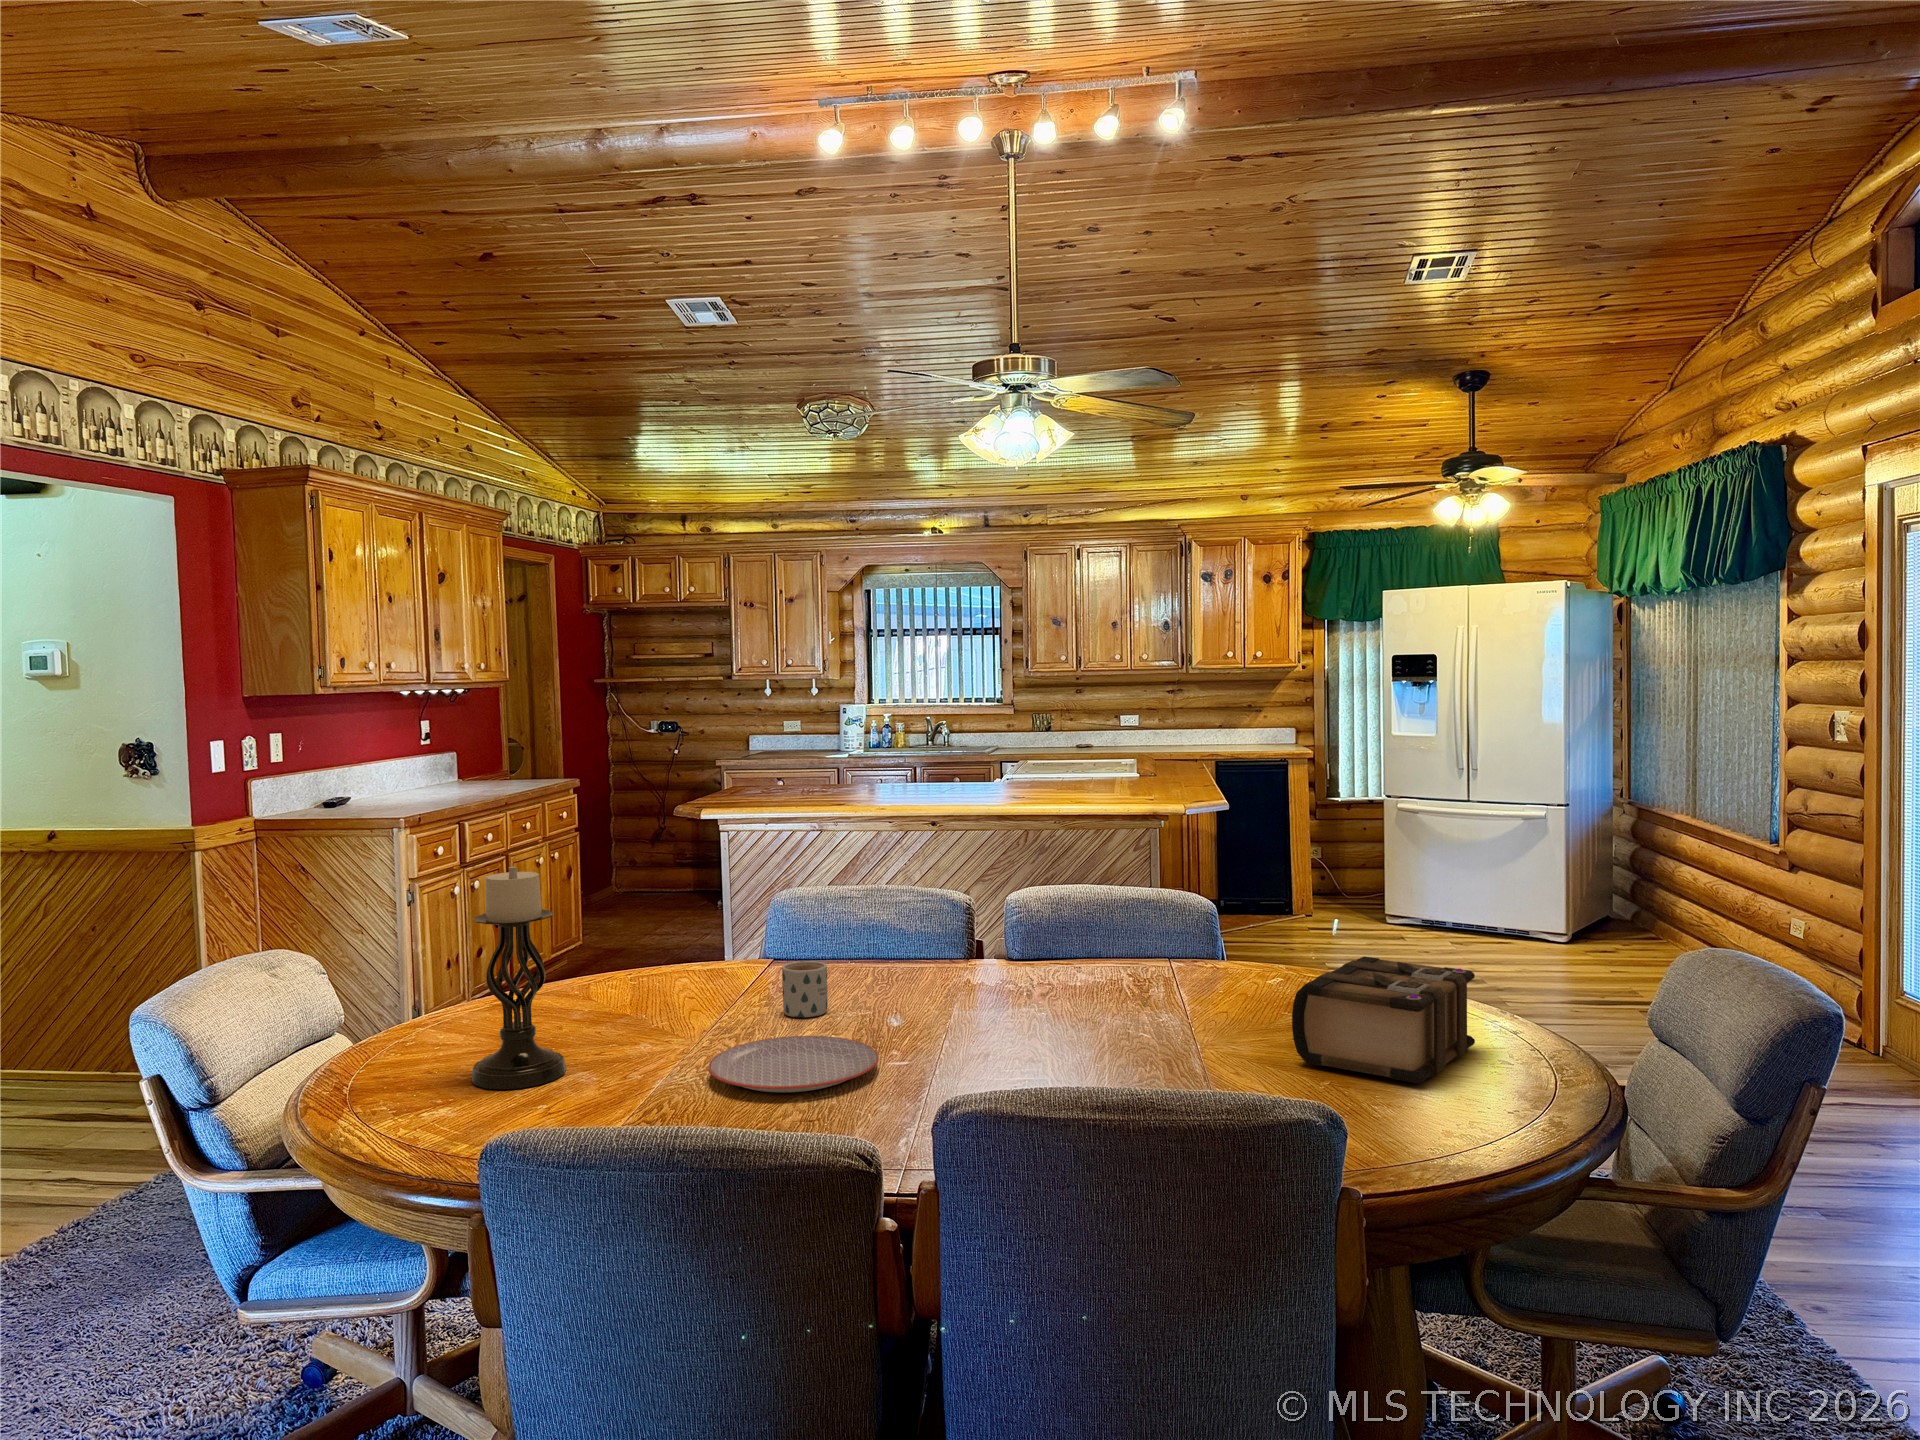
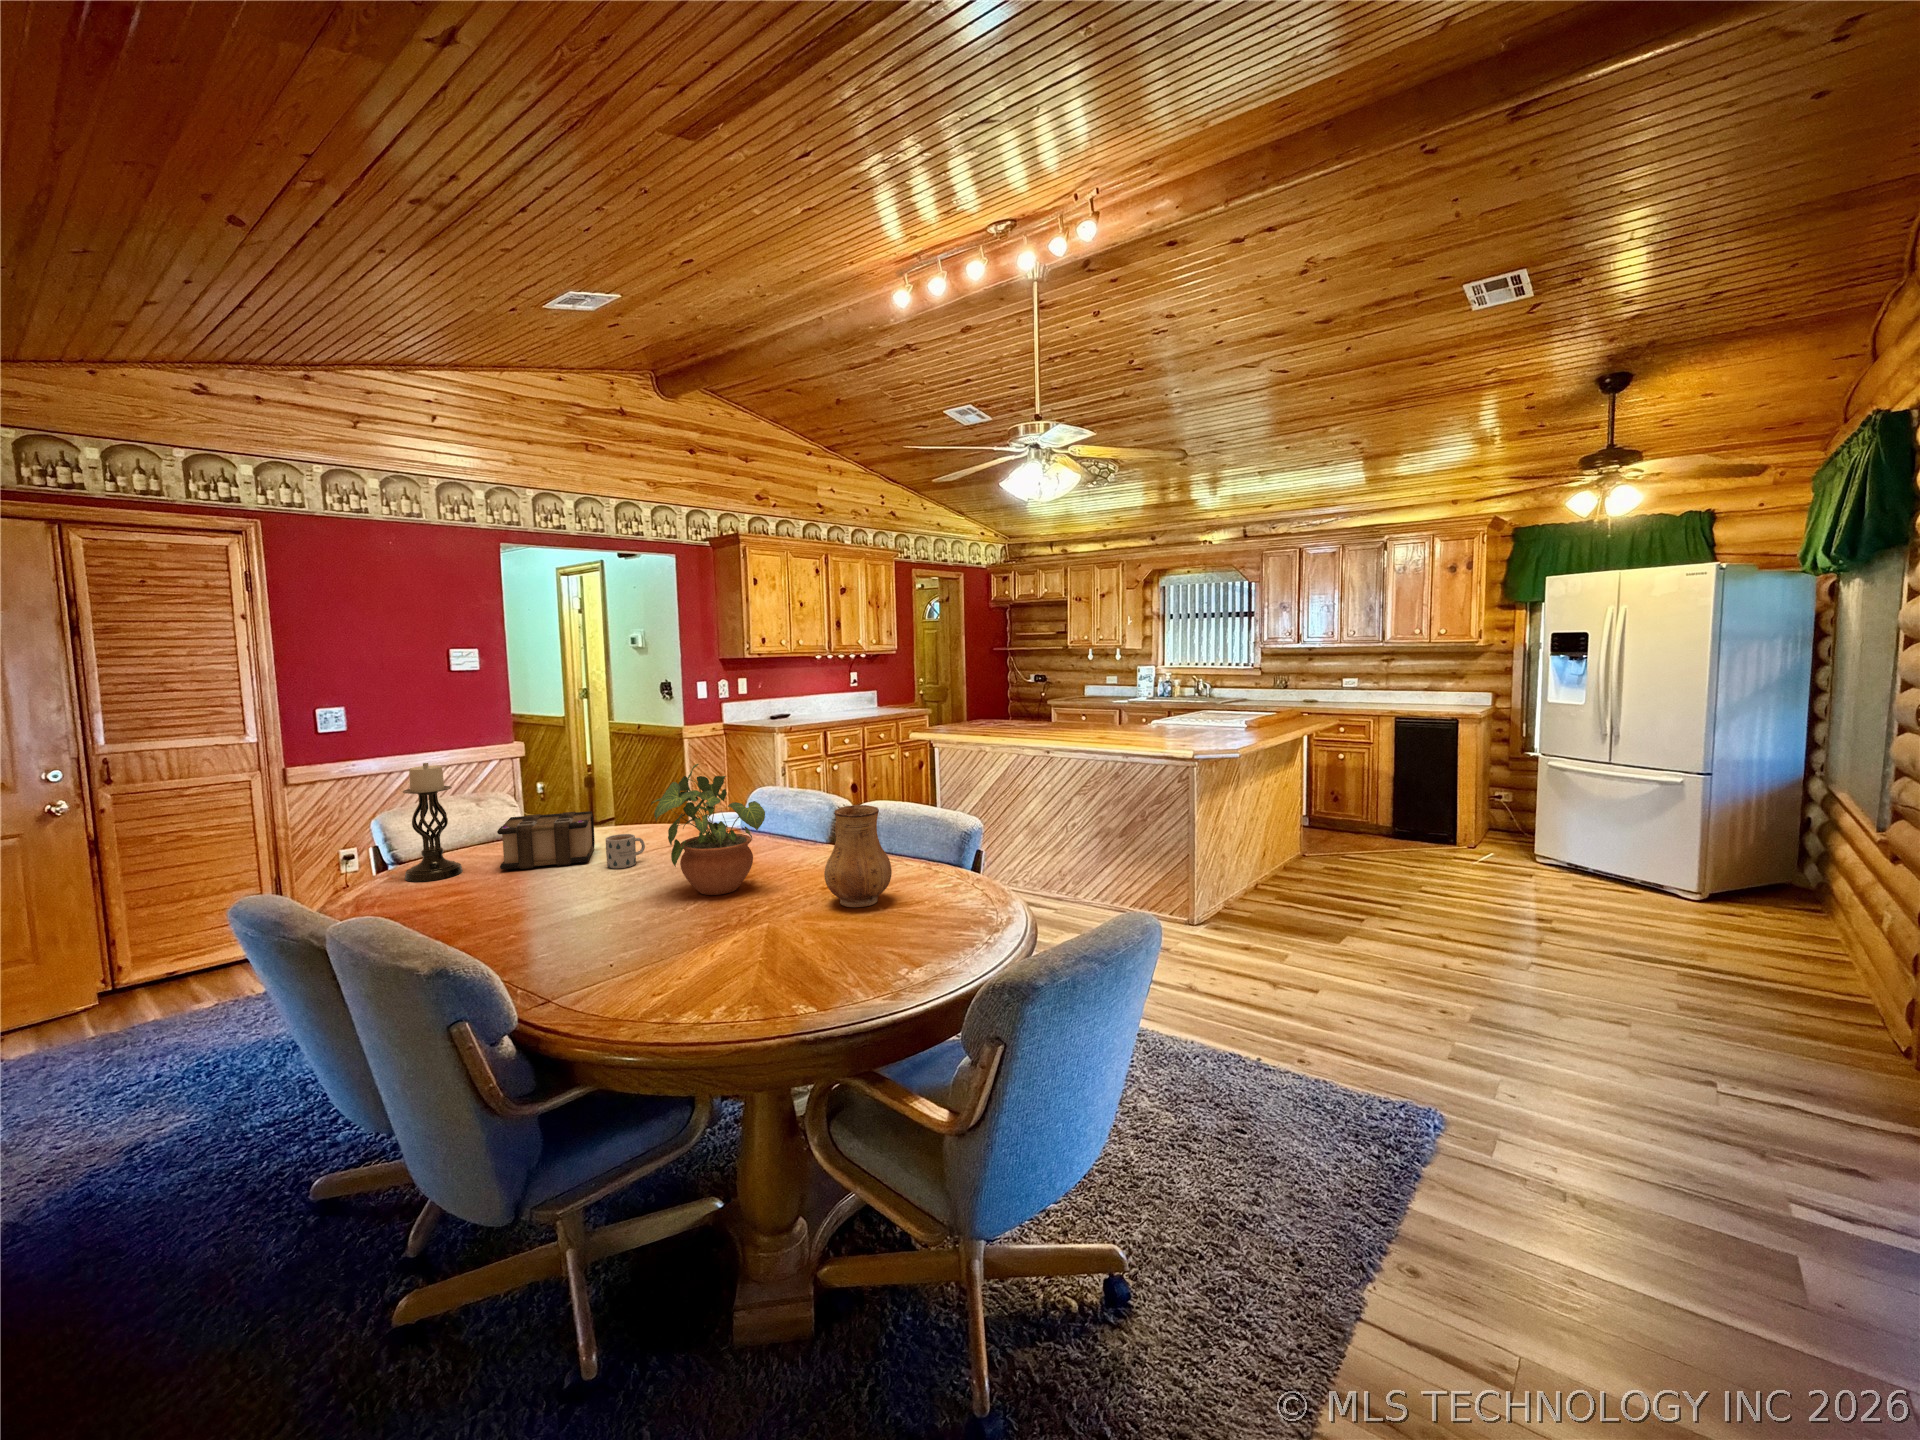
potted plant: none [962,828,1120,1018] -> present [651,764,765,895]
ceramic pitcher: none [1205,863,1309,997] -> present [824,805,892,907]
book: present [1292,956,1475,1083] -> present [497,811,595,870]
plate: present [708,1036,879,1092] -> none [447,877,563,910]

